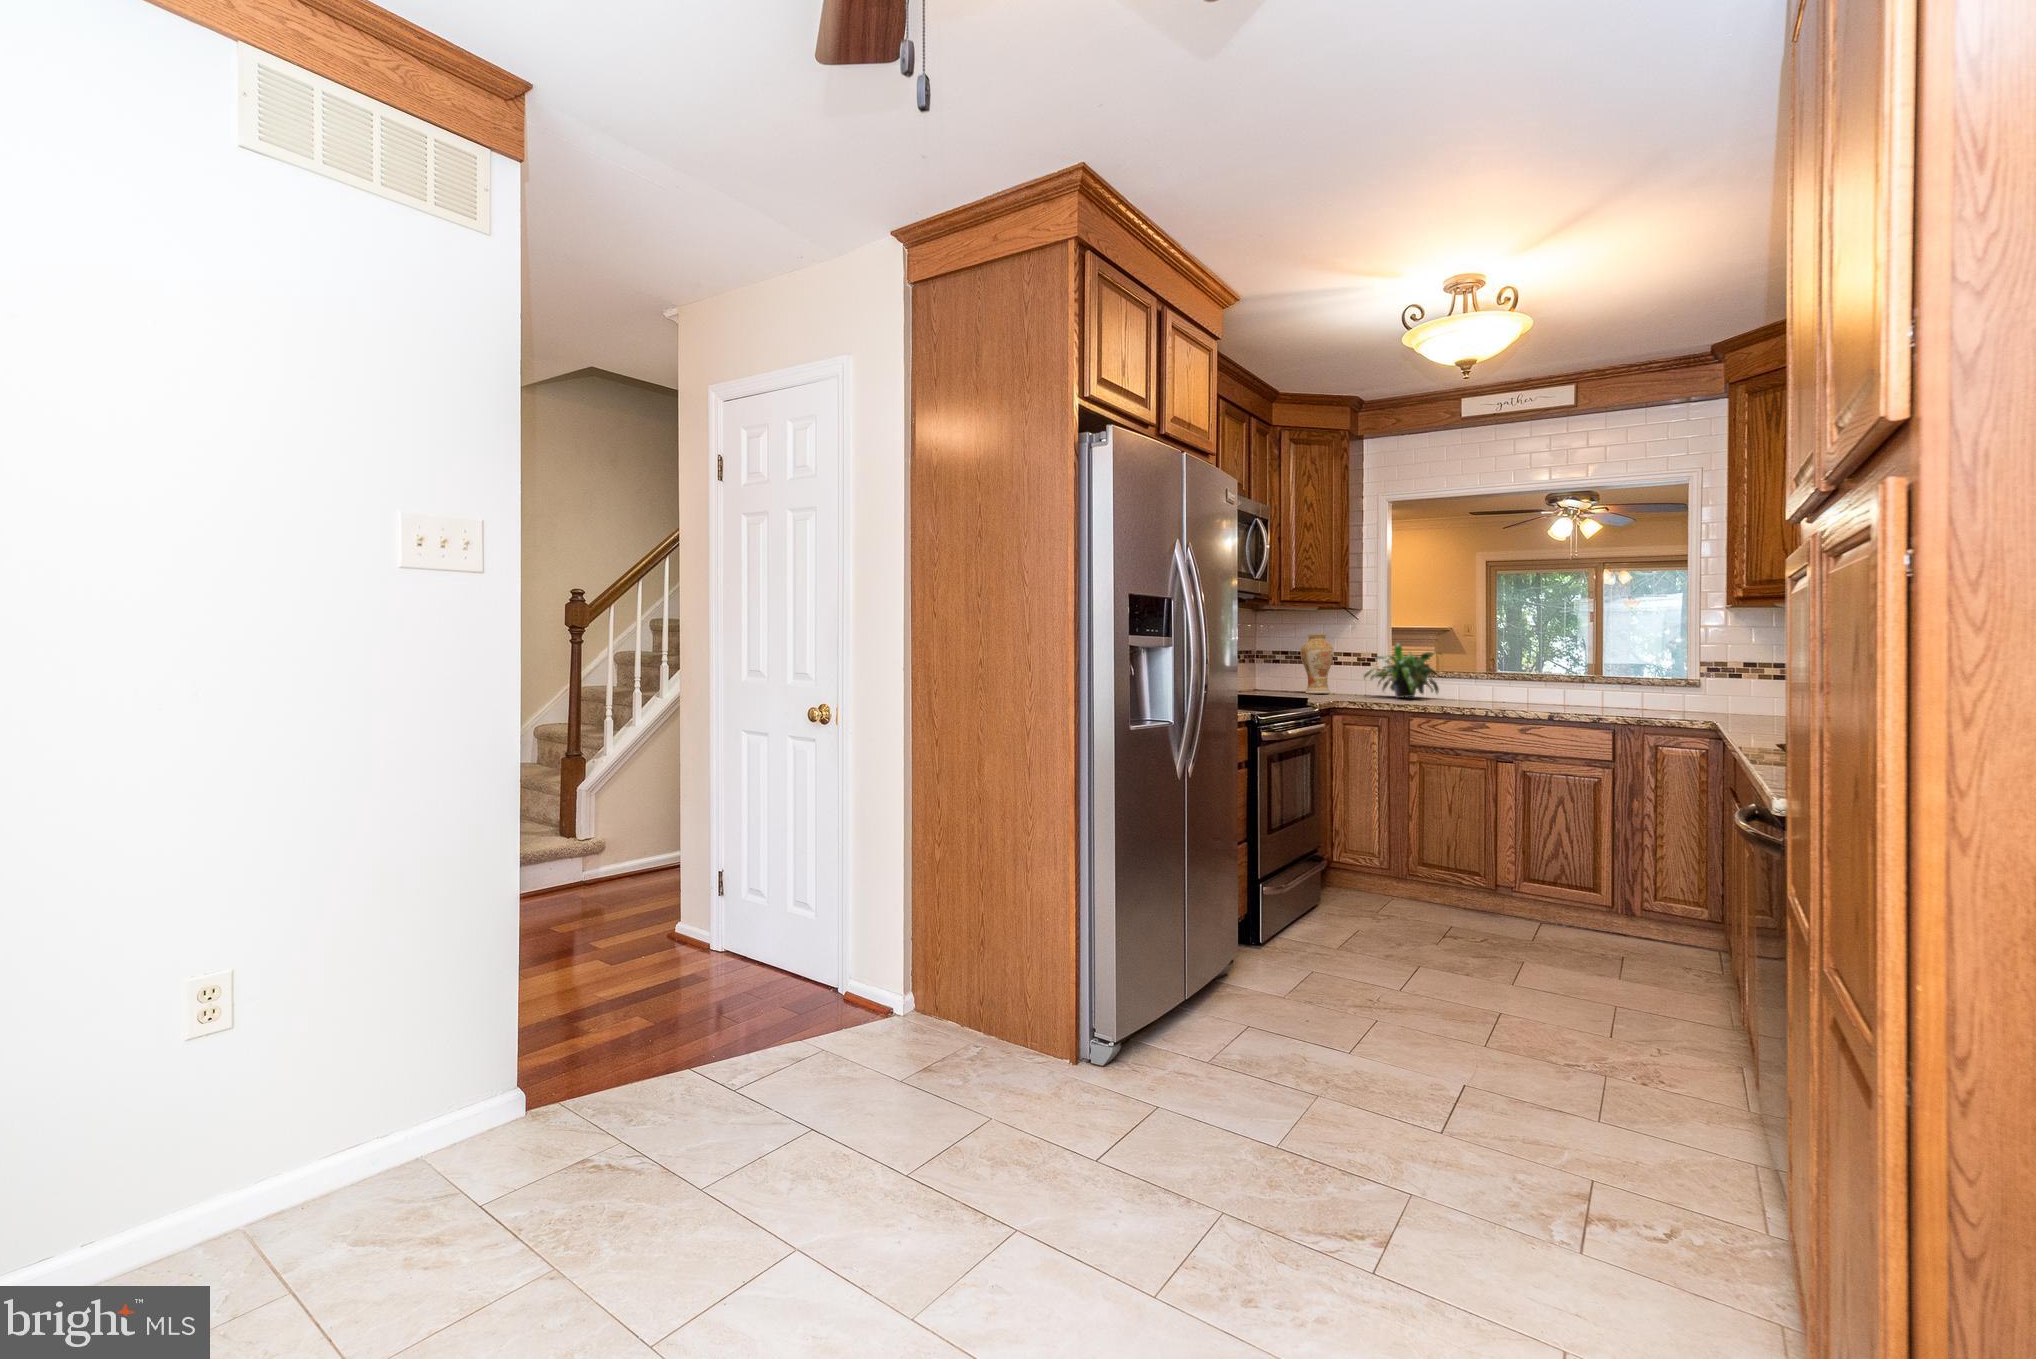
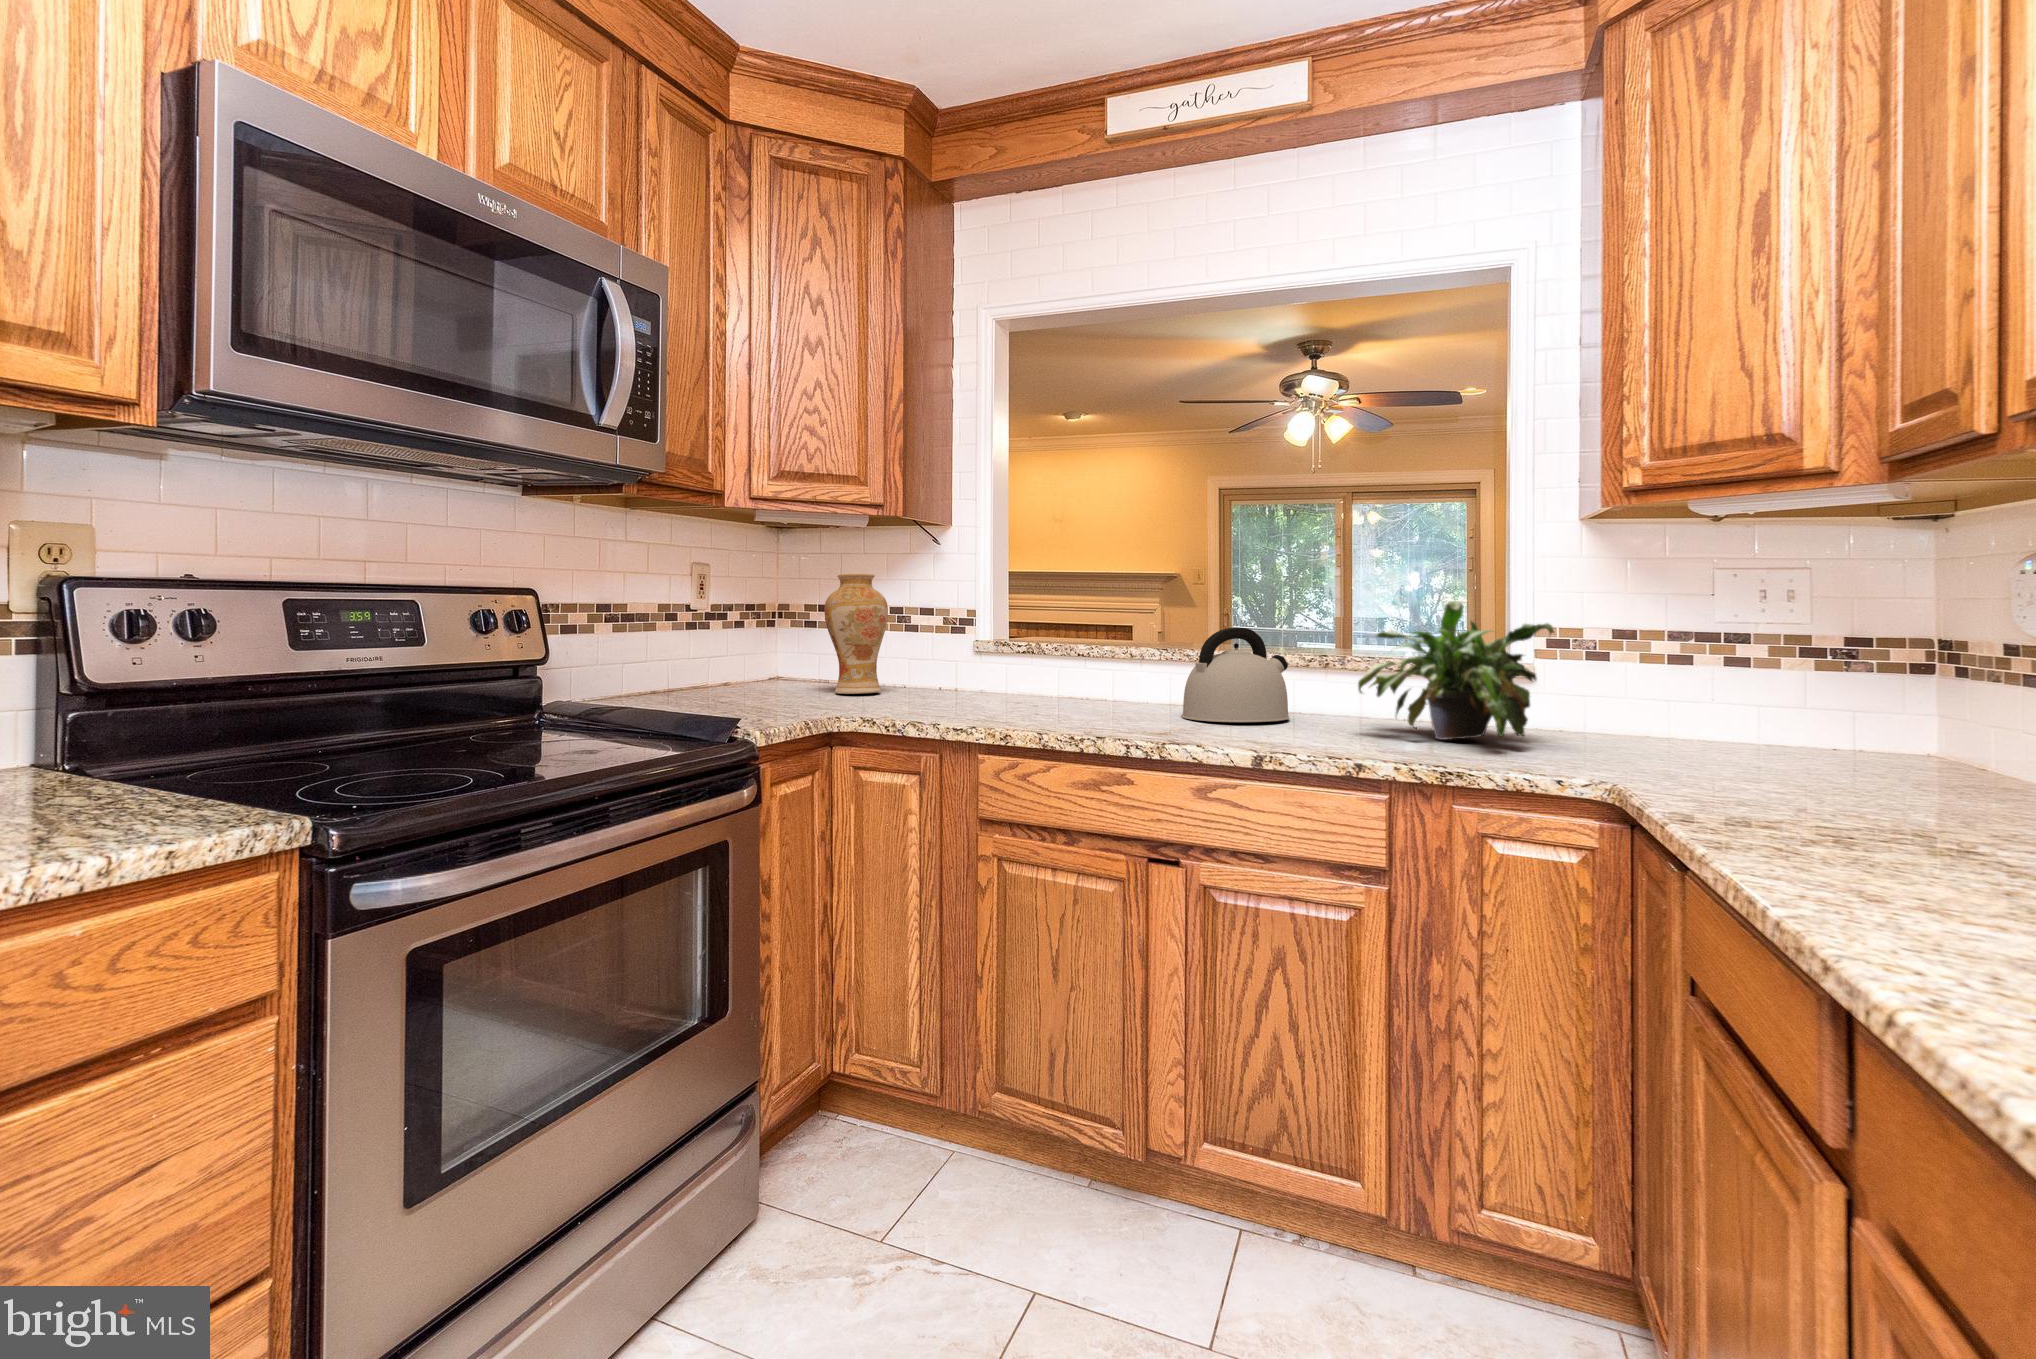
potted plant: present [1364,644,1440,698] -> present [1358,601,1554,740]
kettle: none [1502,660,1560,704] -> present [1181,628,1290,722]

